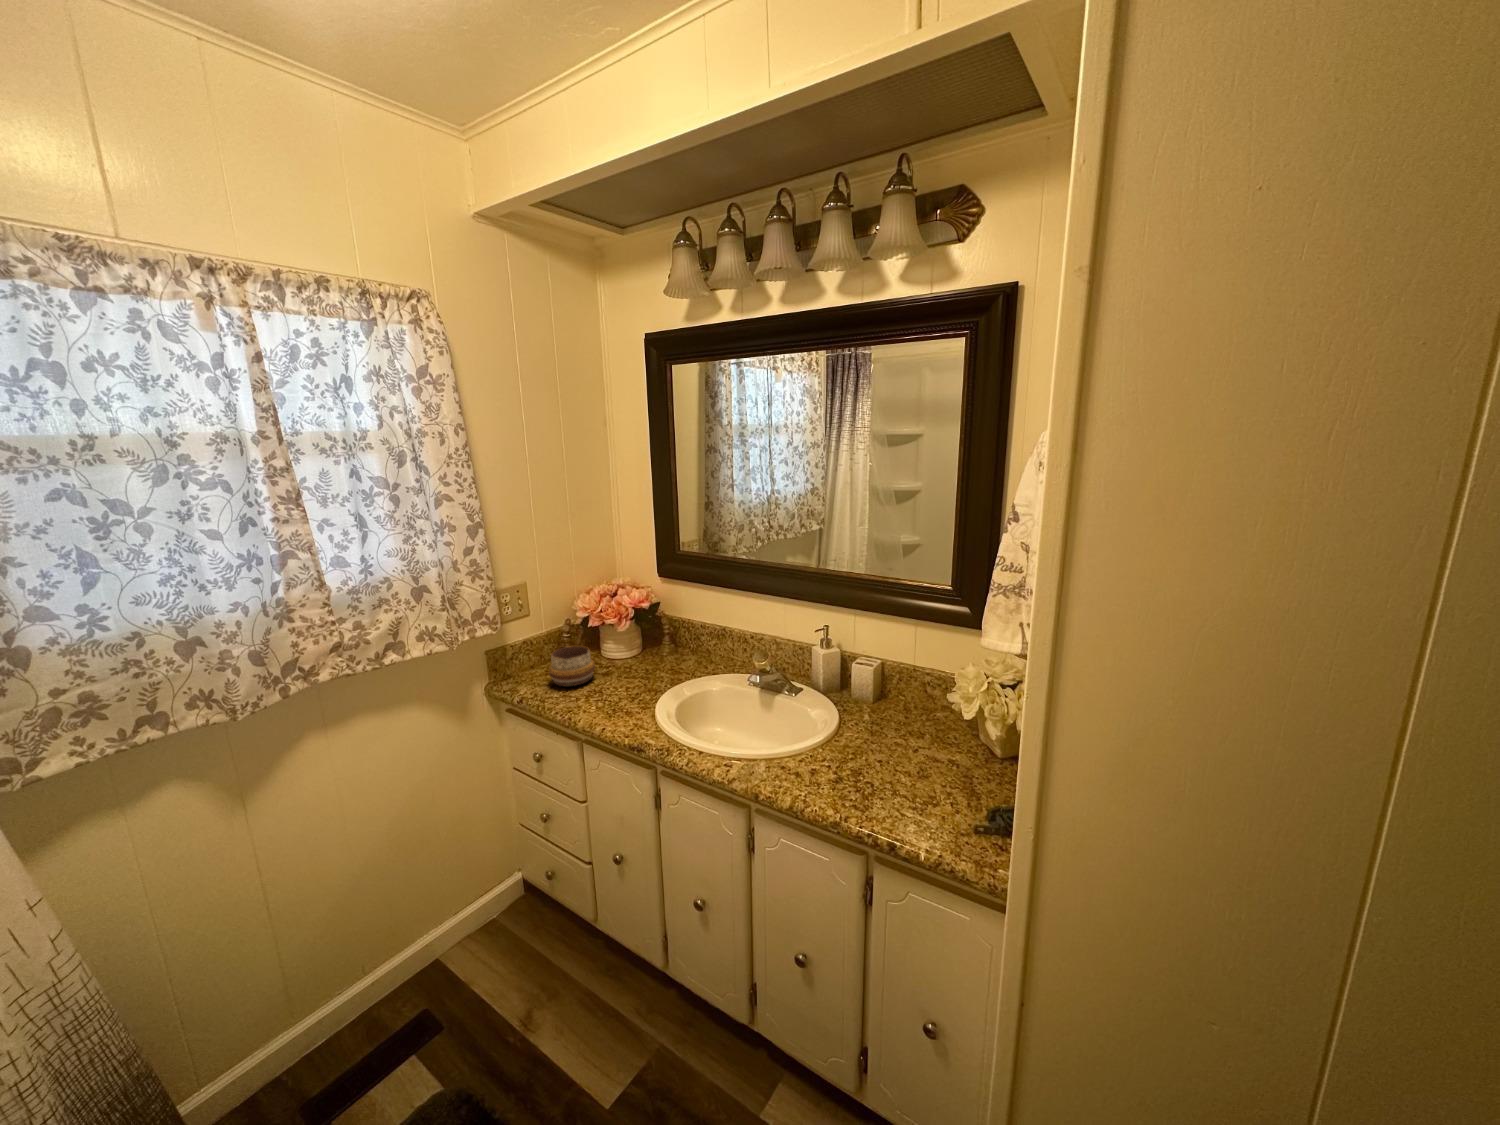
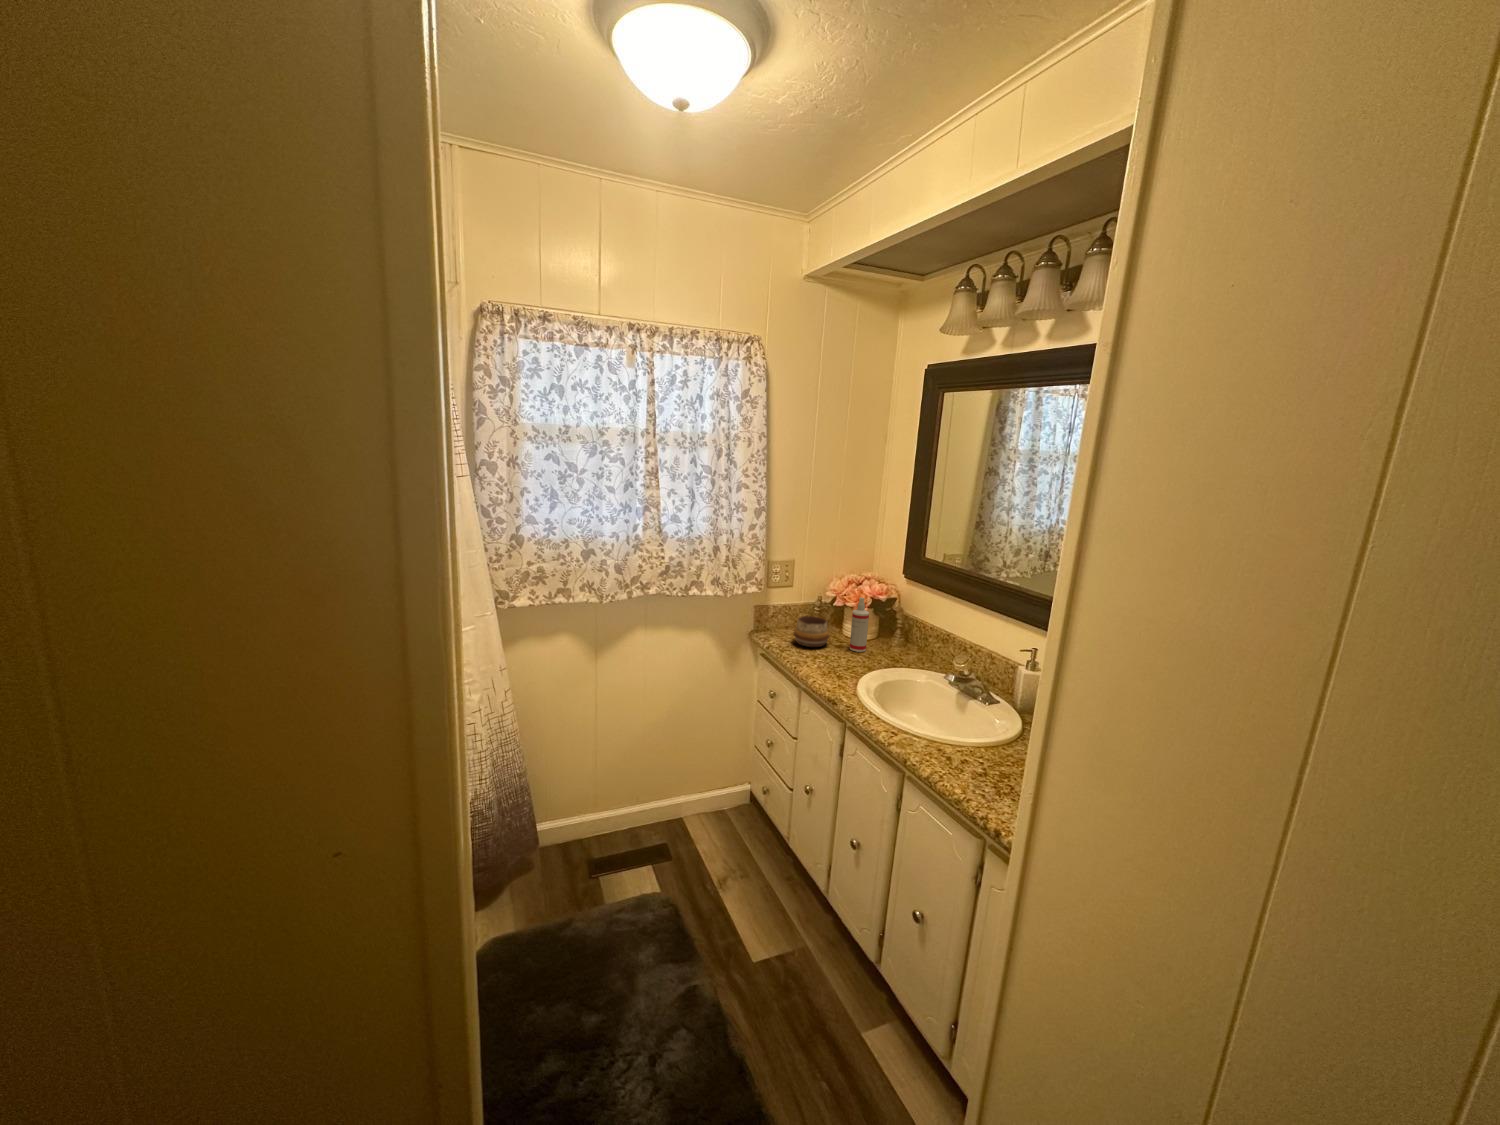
spray bottle: none [618,612,641,675] -> present [850,597,869,652]

